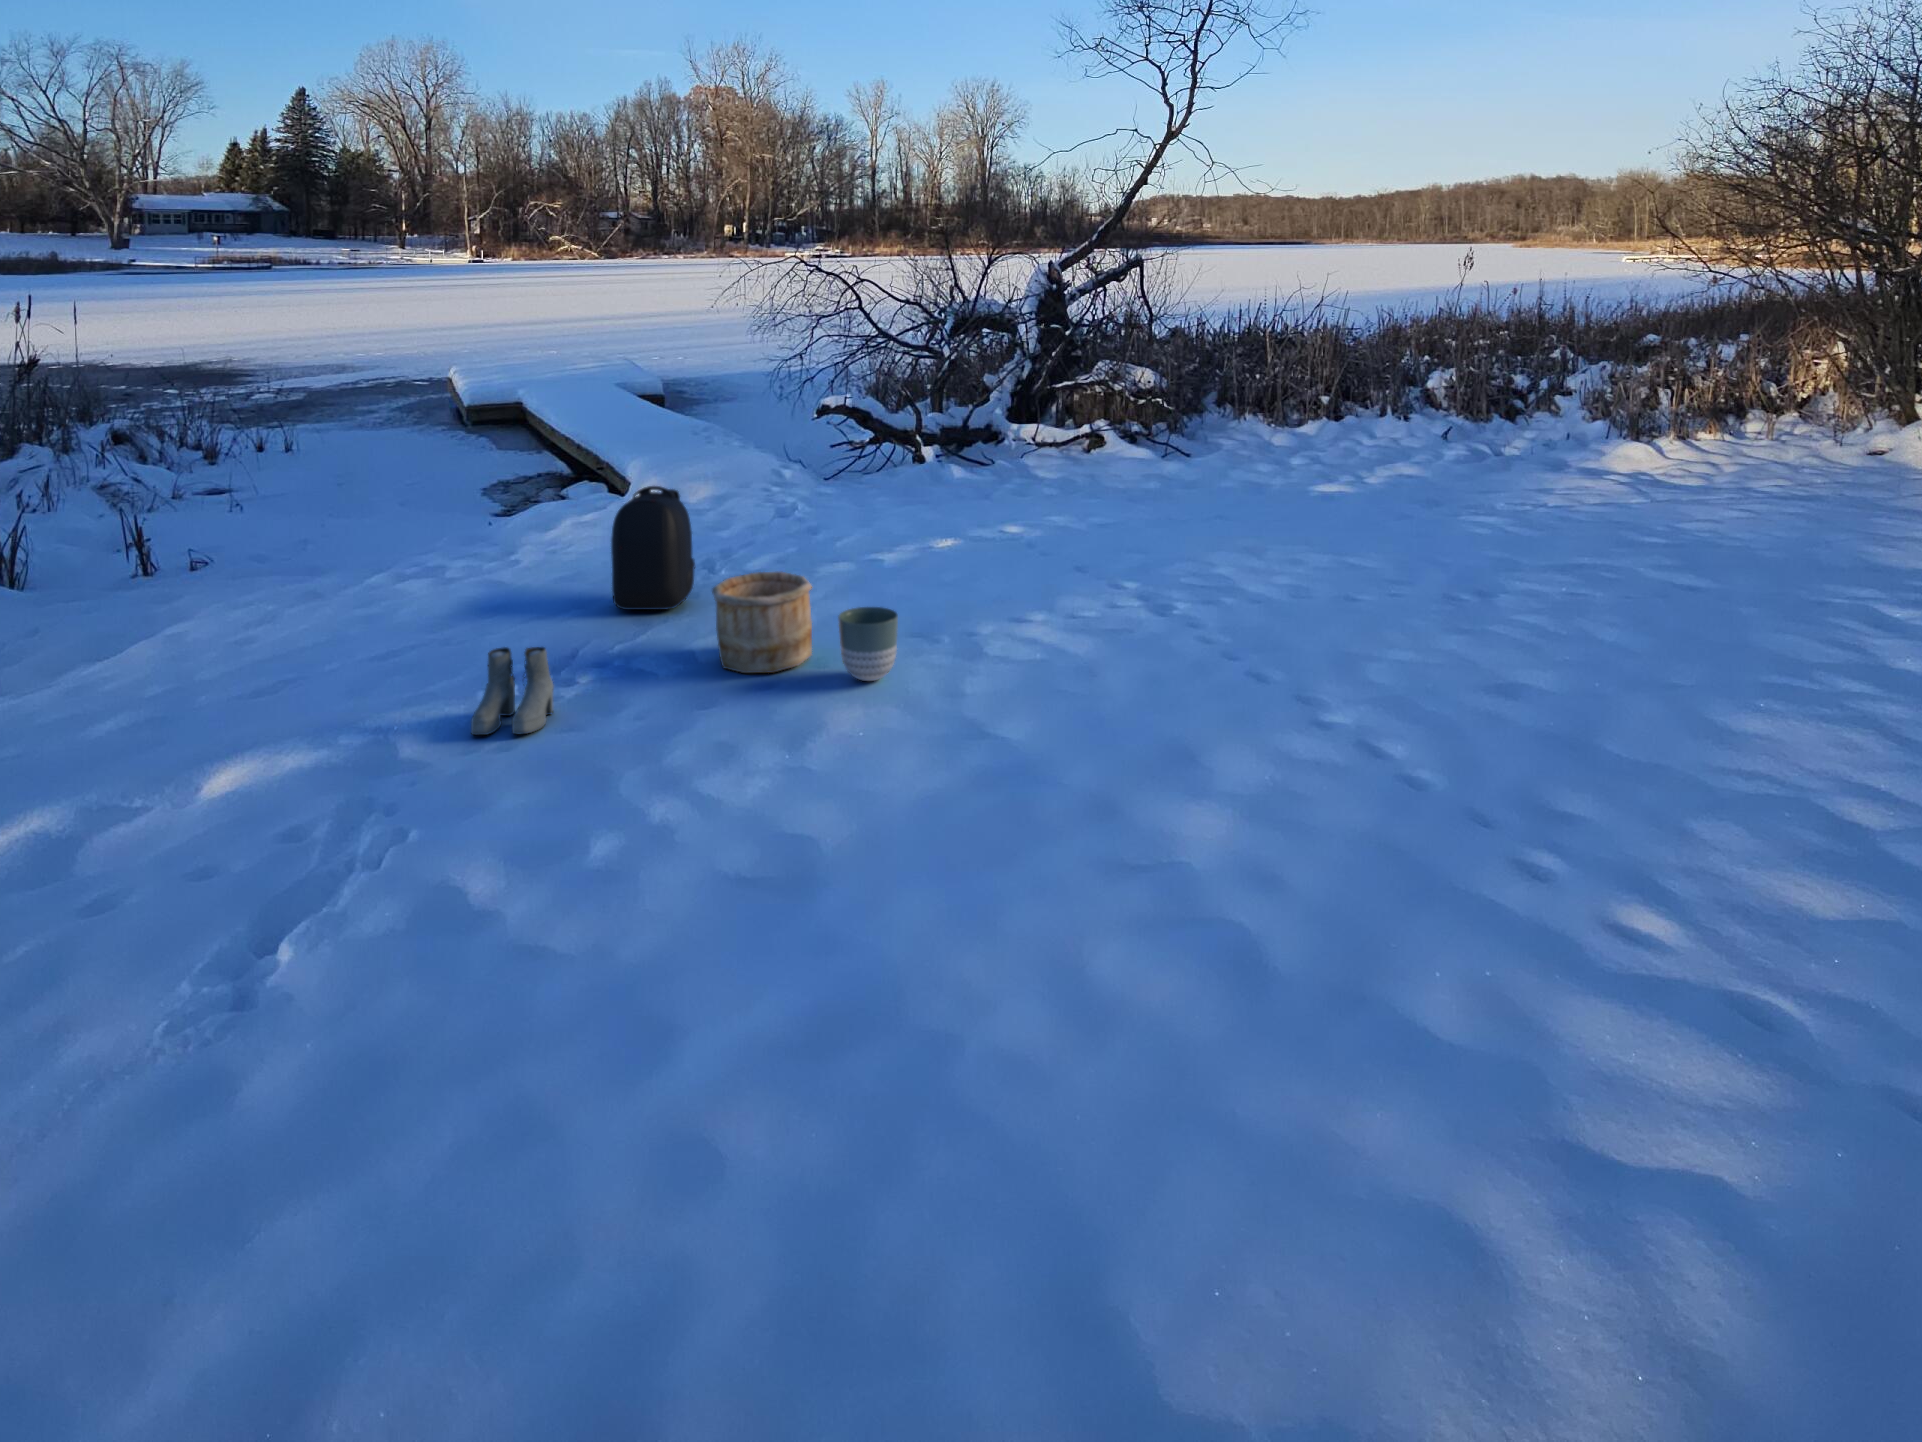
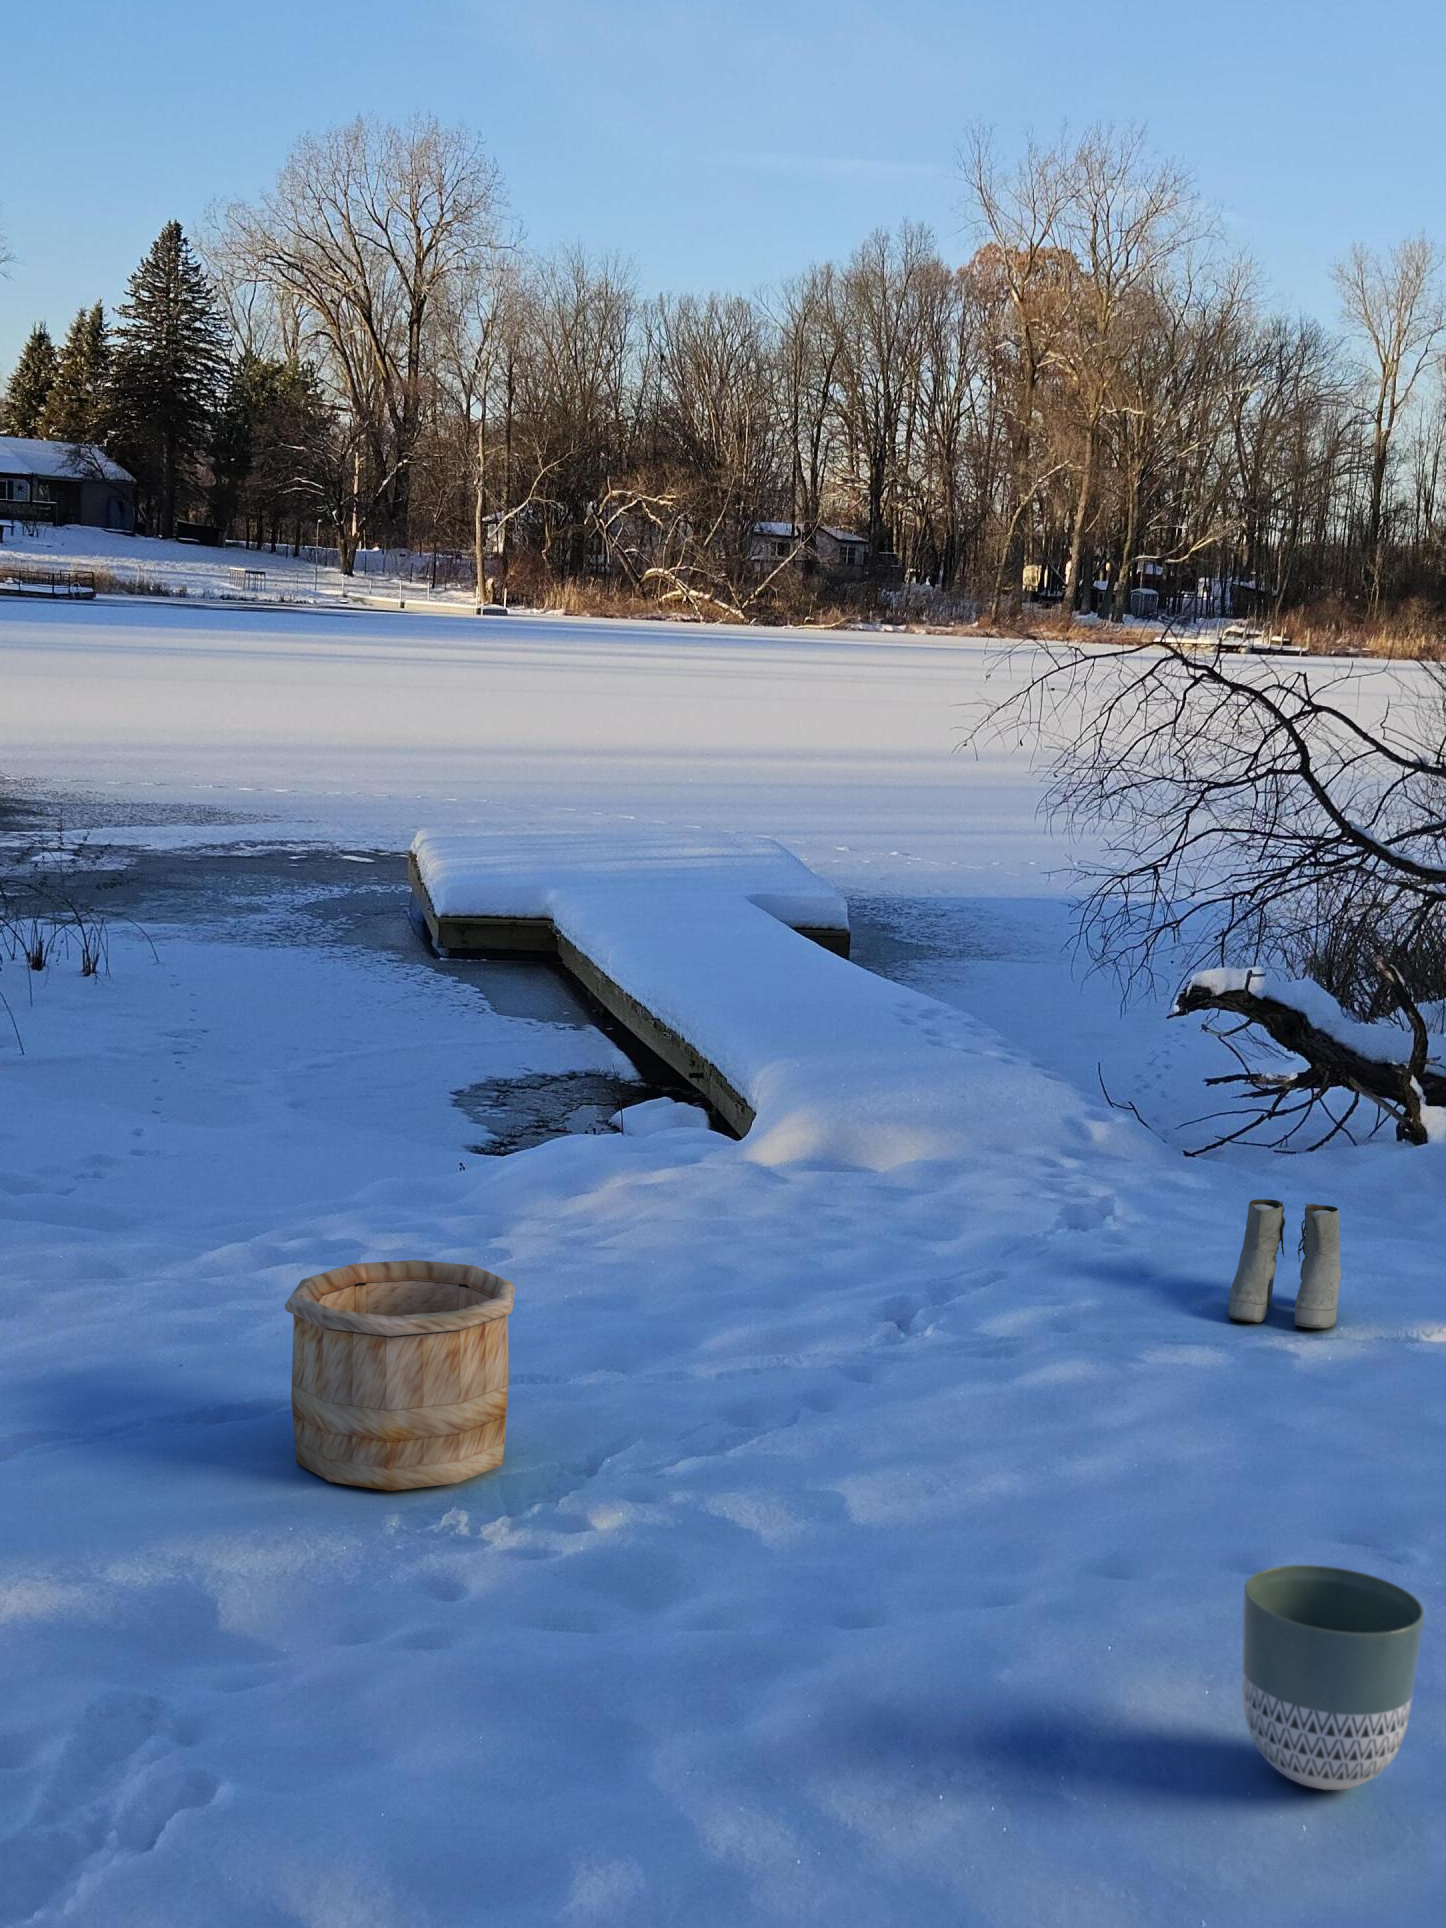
backpack: present [611,486,695,610] -> none [652,1139,863,1458]
wooden bucket: present [712,572,812,673] -> present [285,1260,515,1491]
boots: present [471,647,553,735] -> present [1228,1199,1341,1329]

